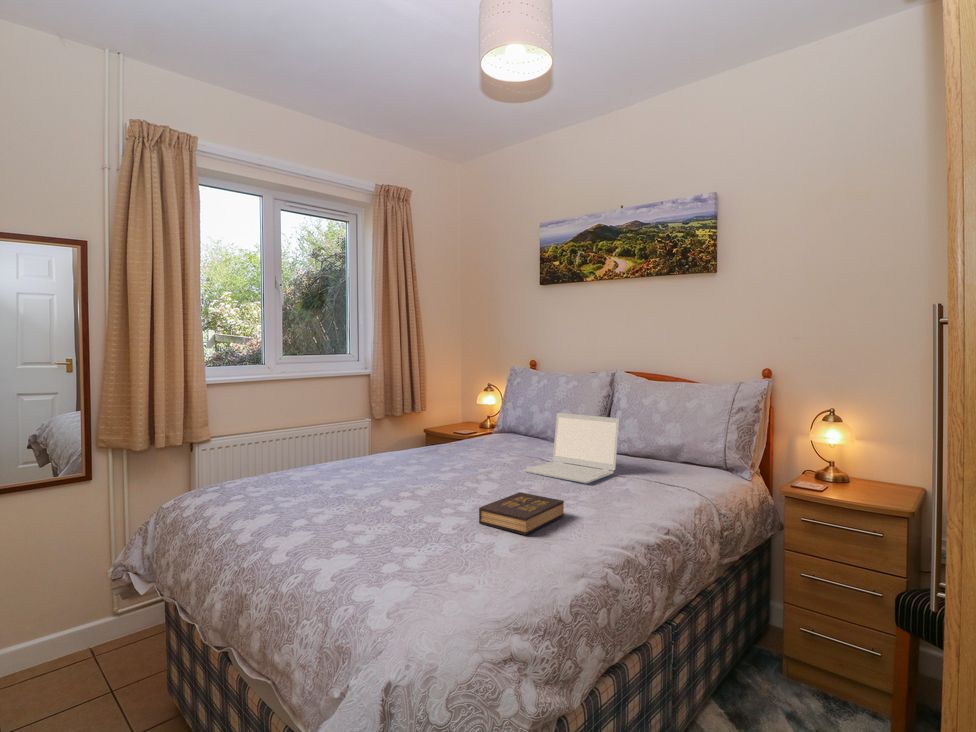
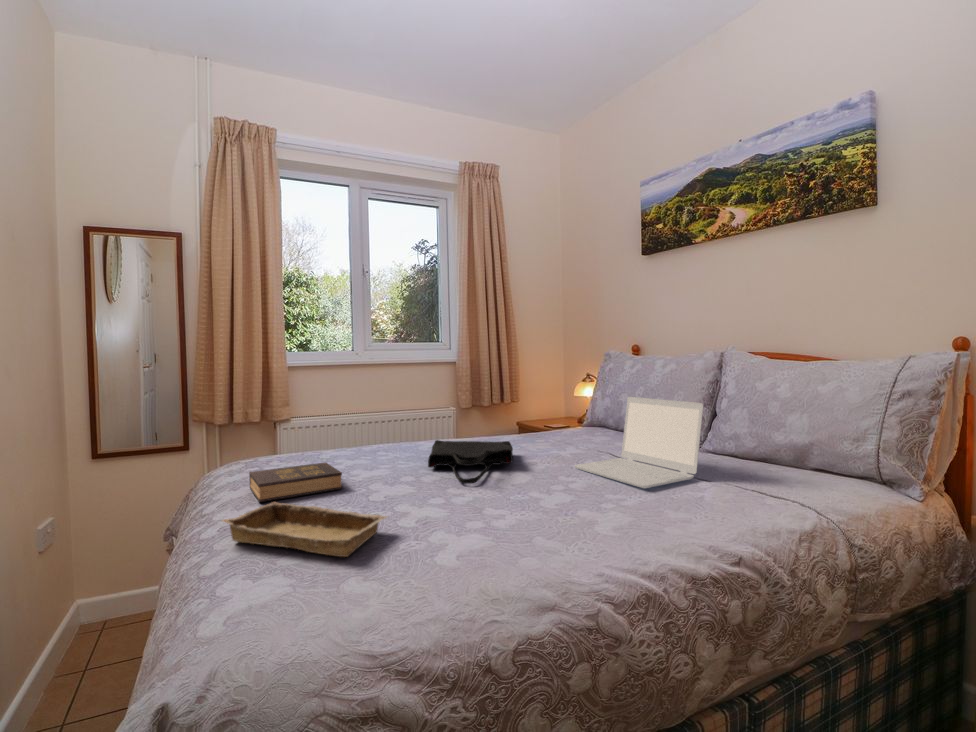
tote bag: none [400,453,479,490] -> present [428,440,513,484]
hardback book: present [479,492,564,535] -> present [249,463,342,502]
tray: none [314,515,437,548] -> present [223,502,387,557]

